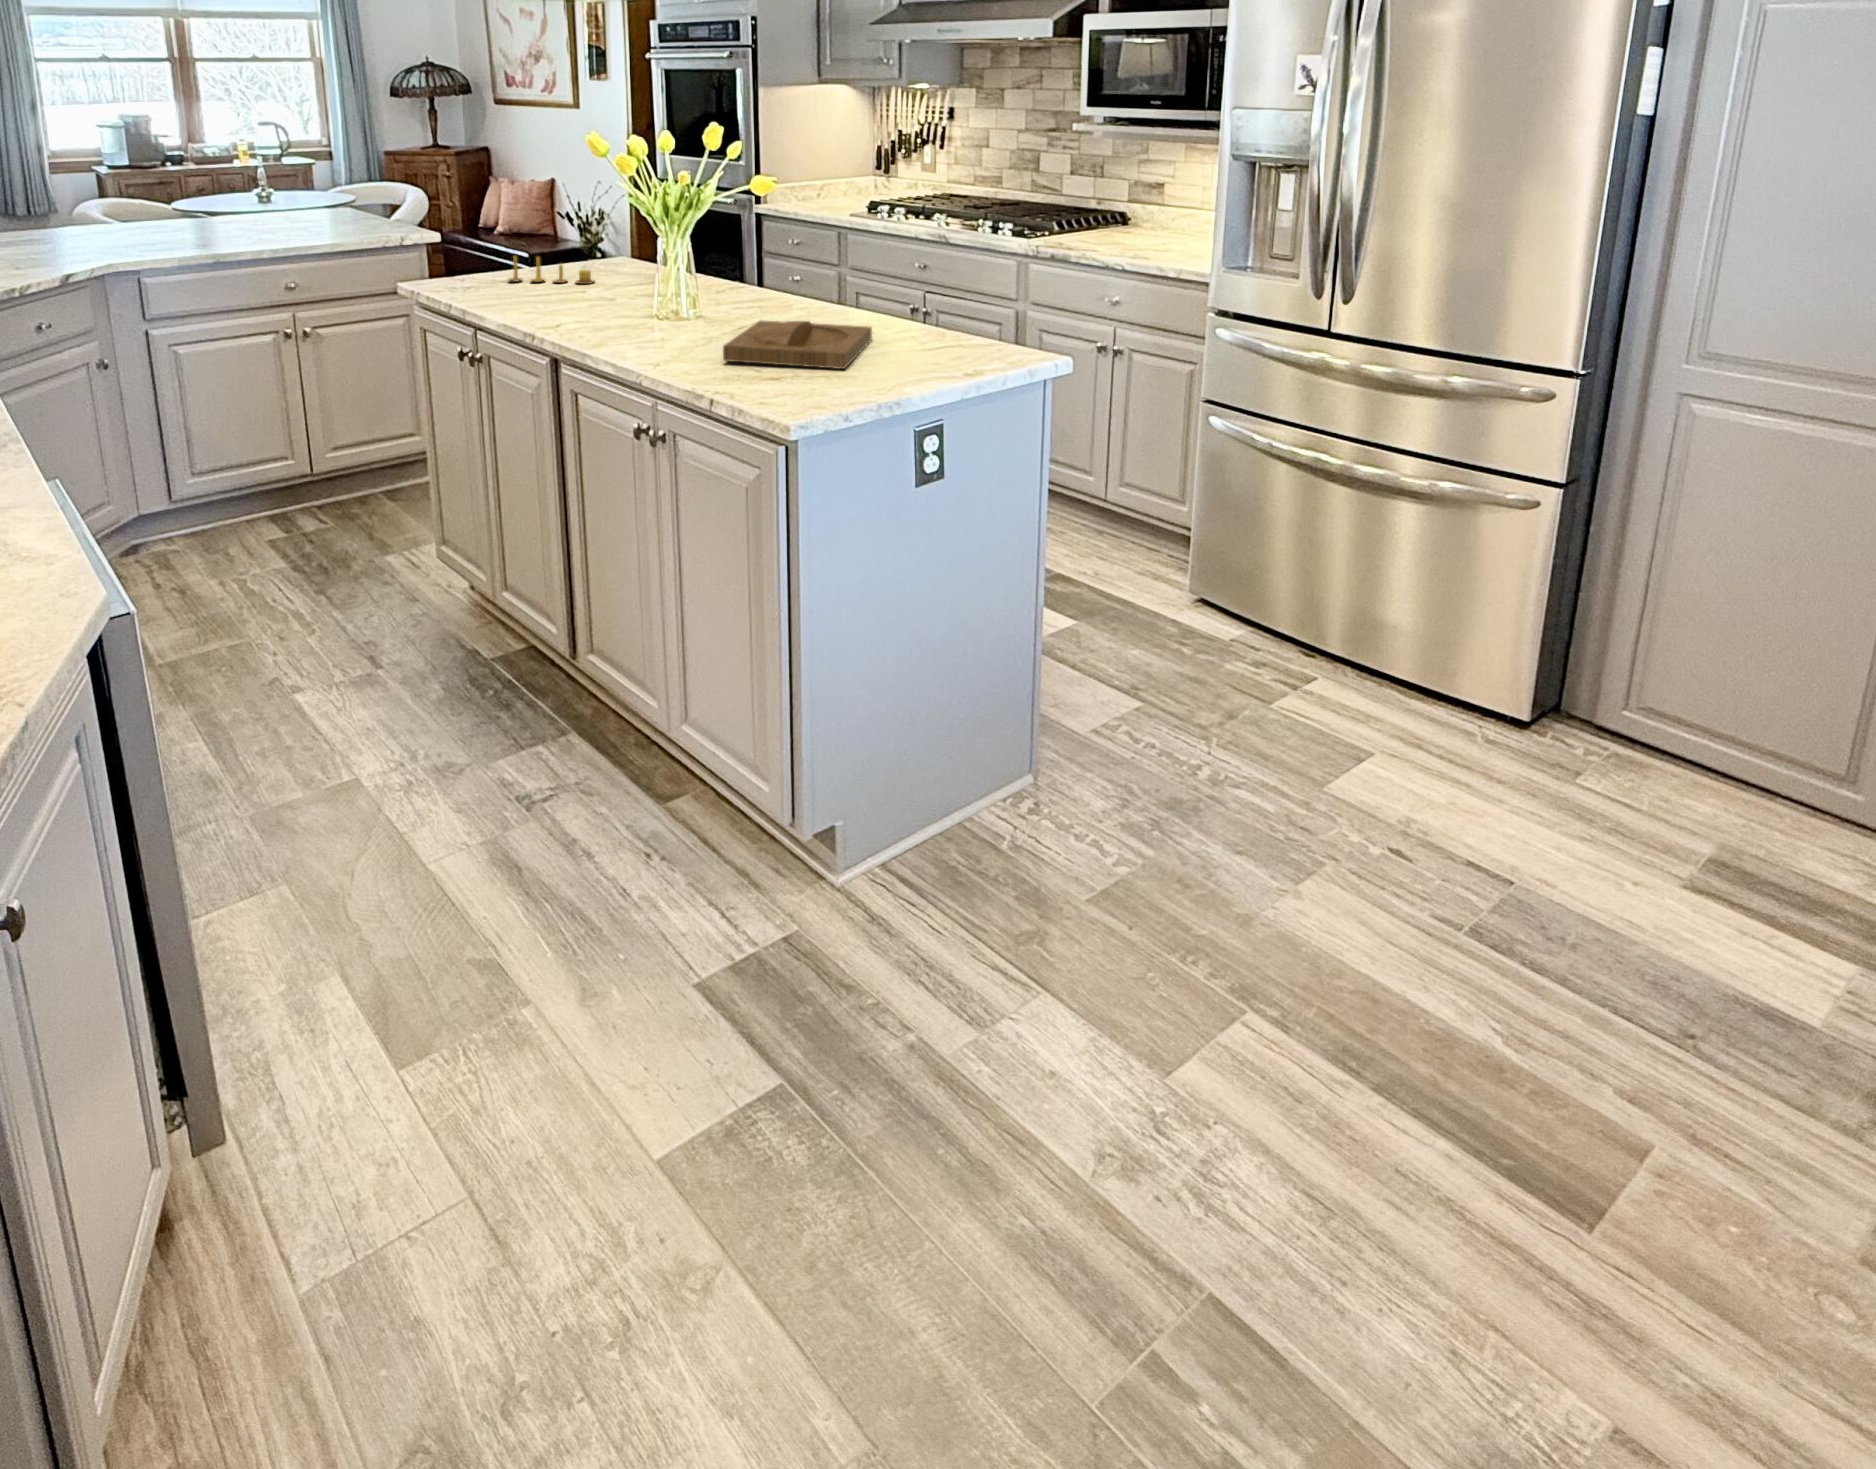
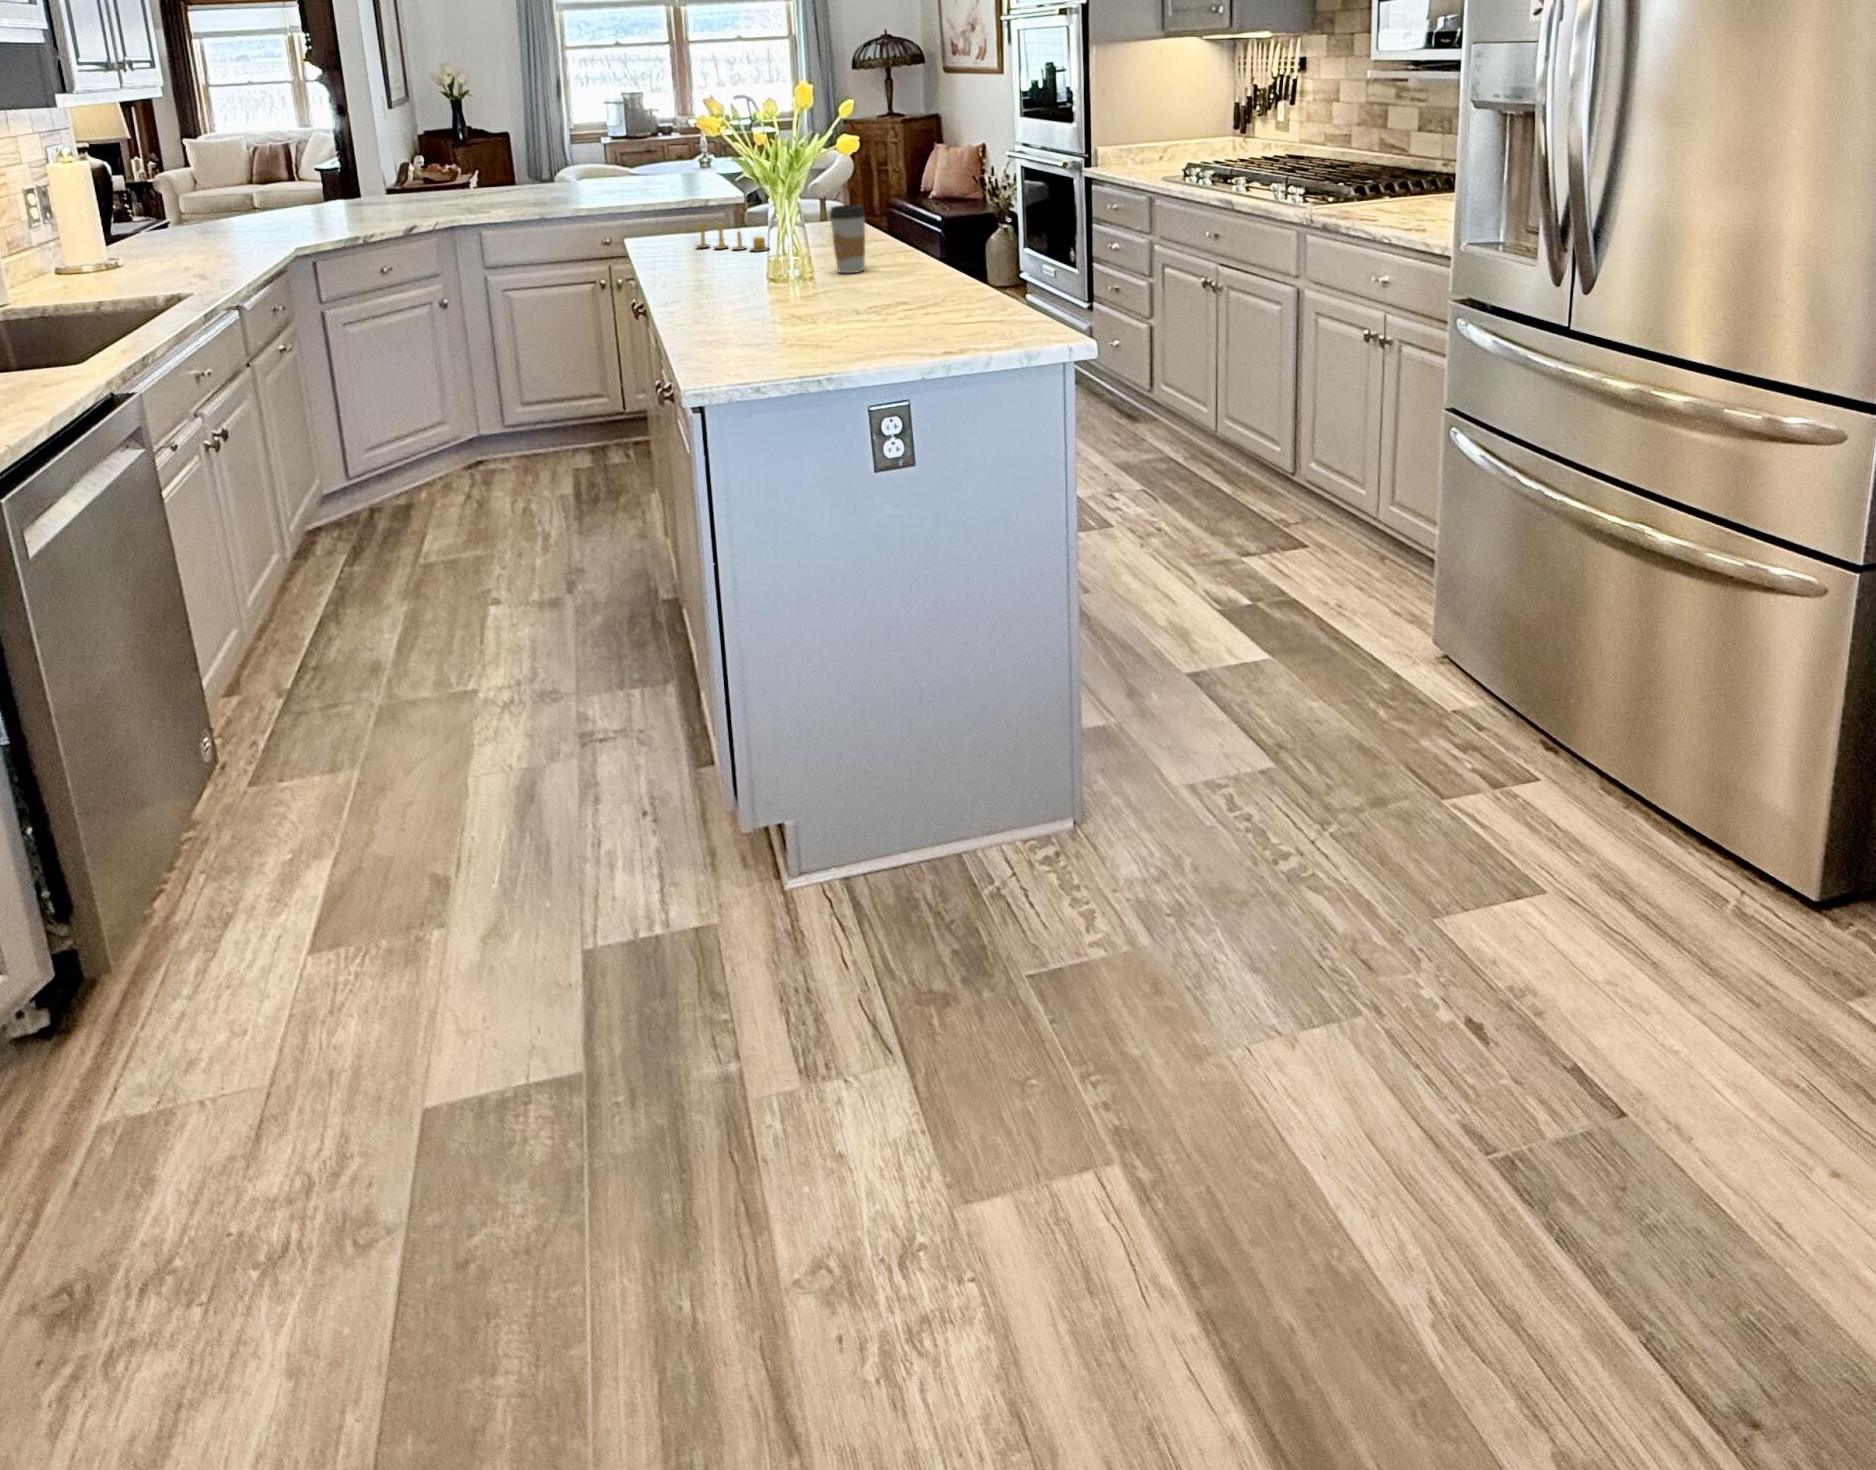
coffee cup: none [709,237,743,303] -> present [830,205,865,273]
tray: present [723,321,872,369] -> none [731,292,915,346]

